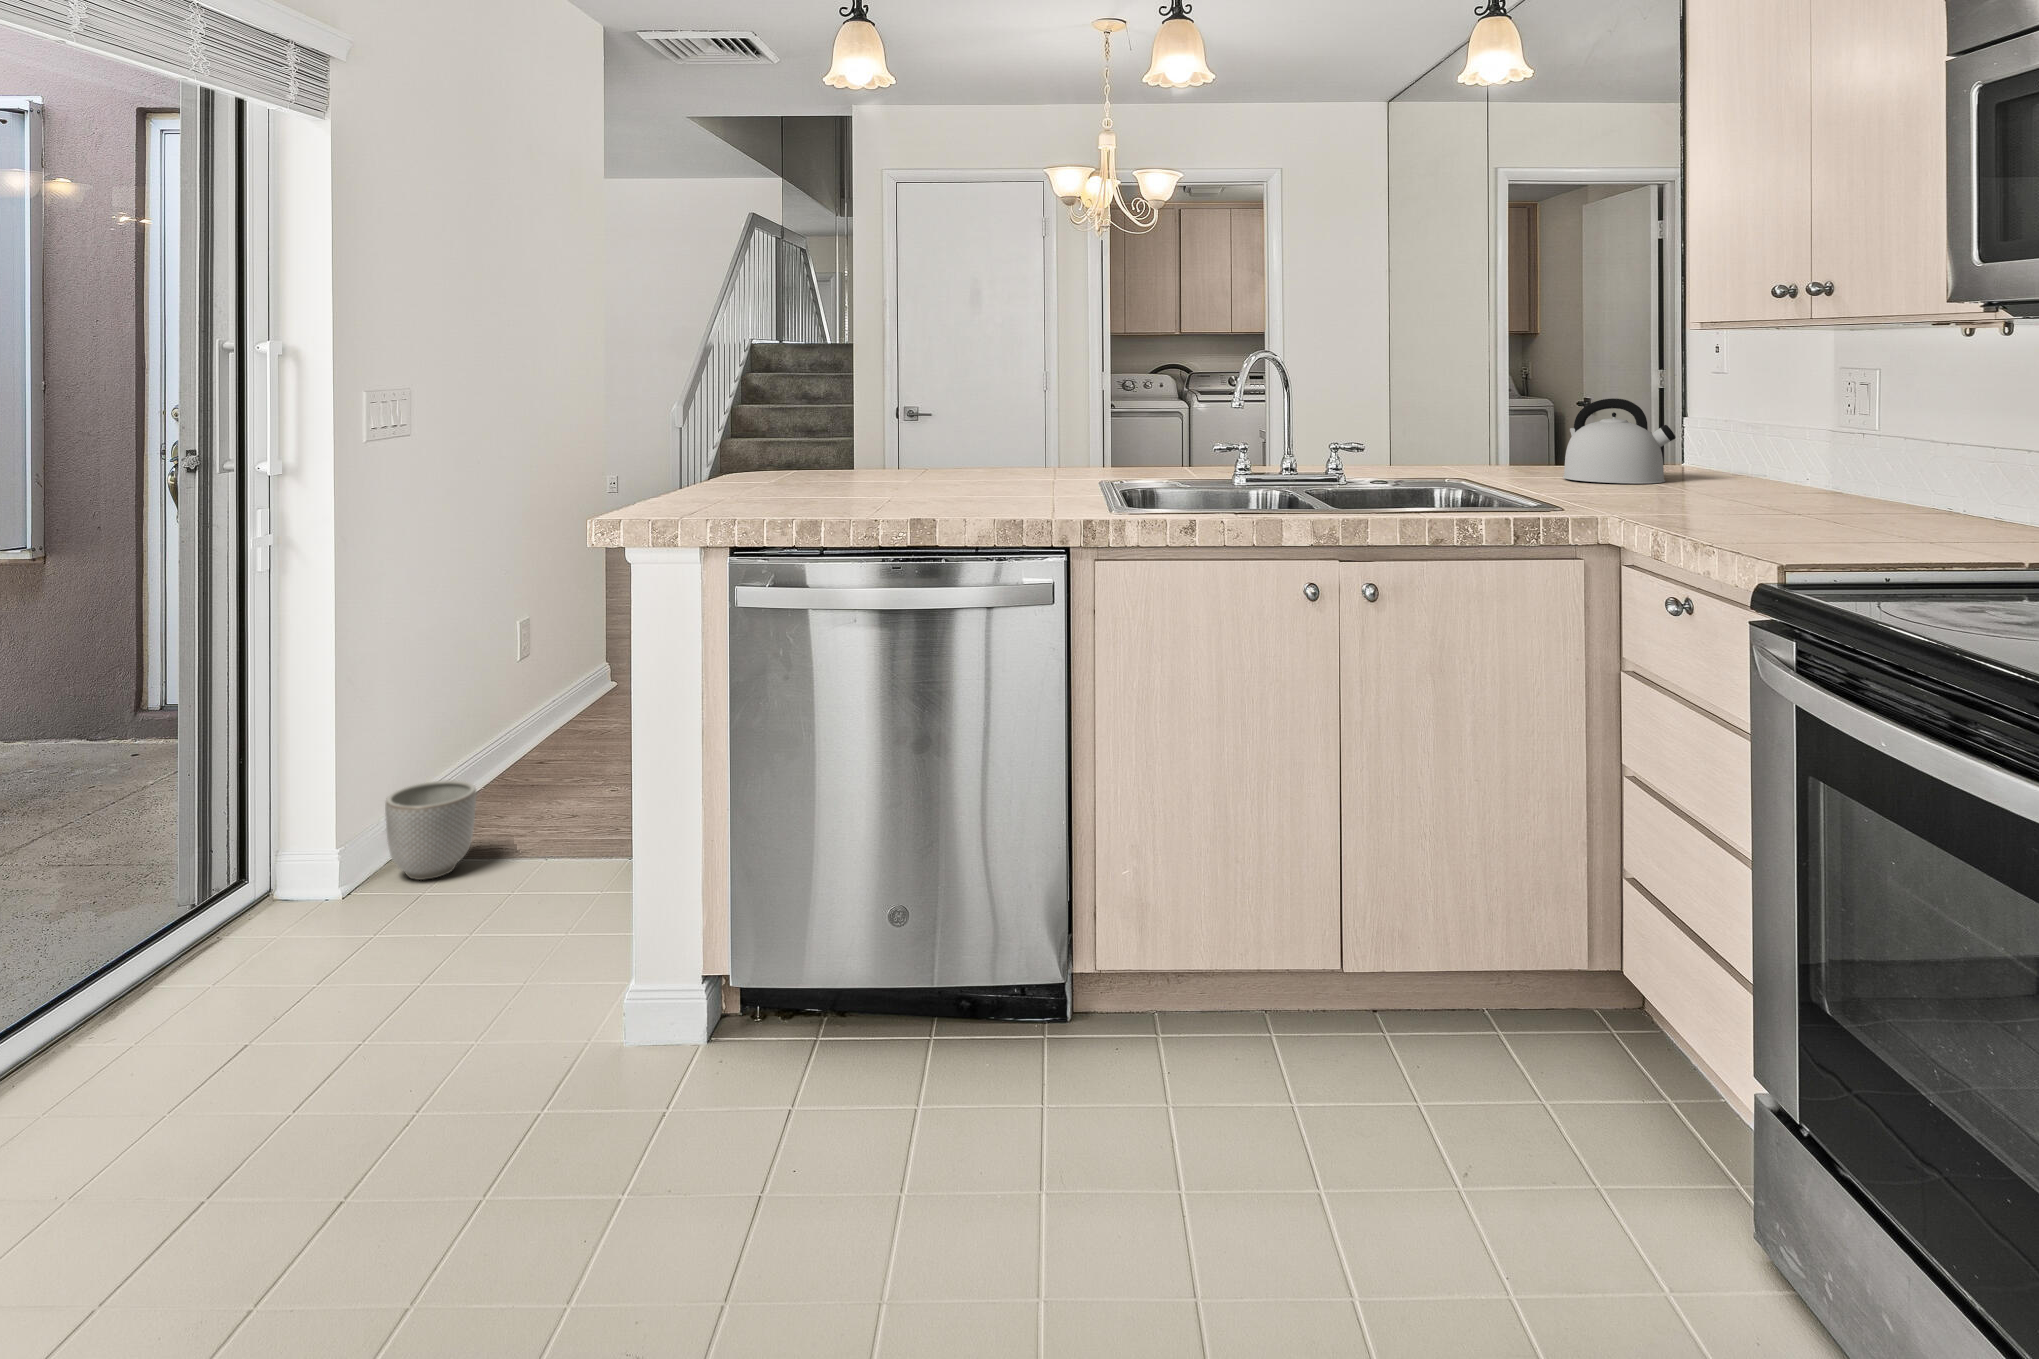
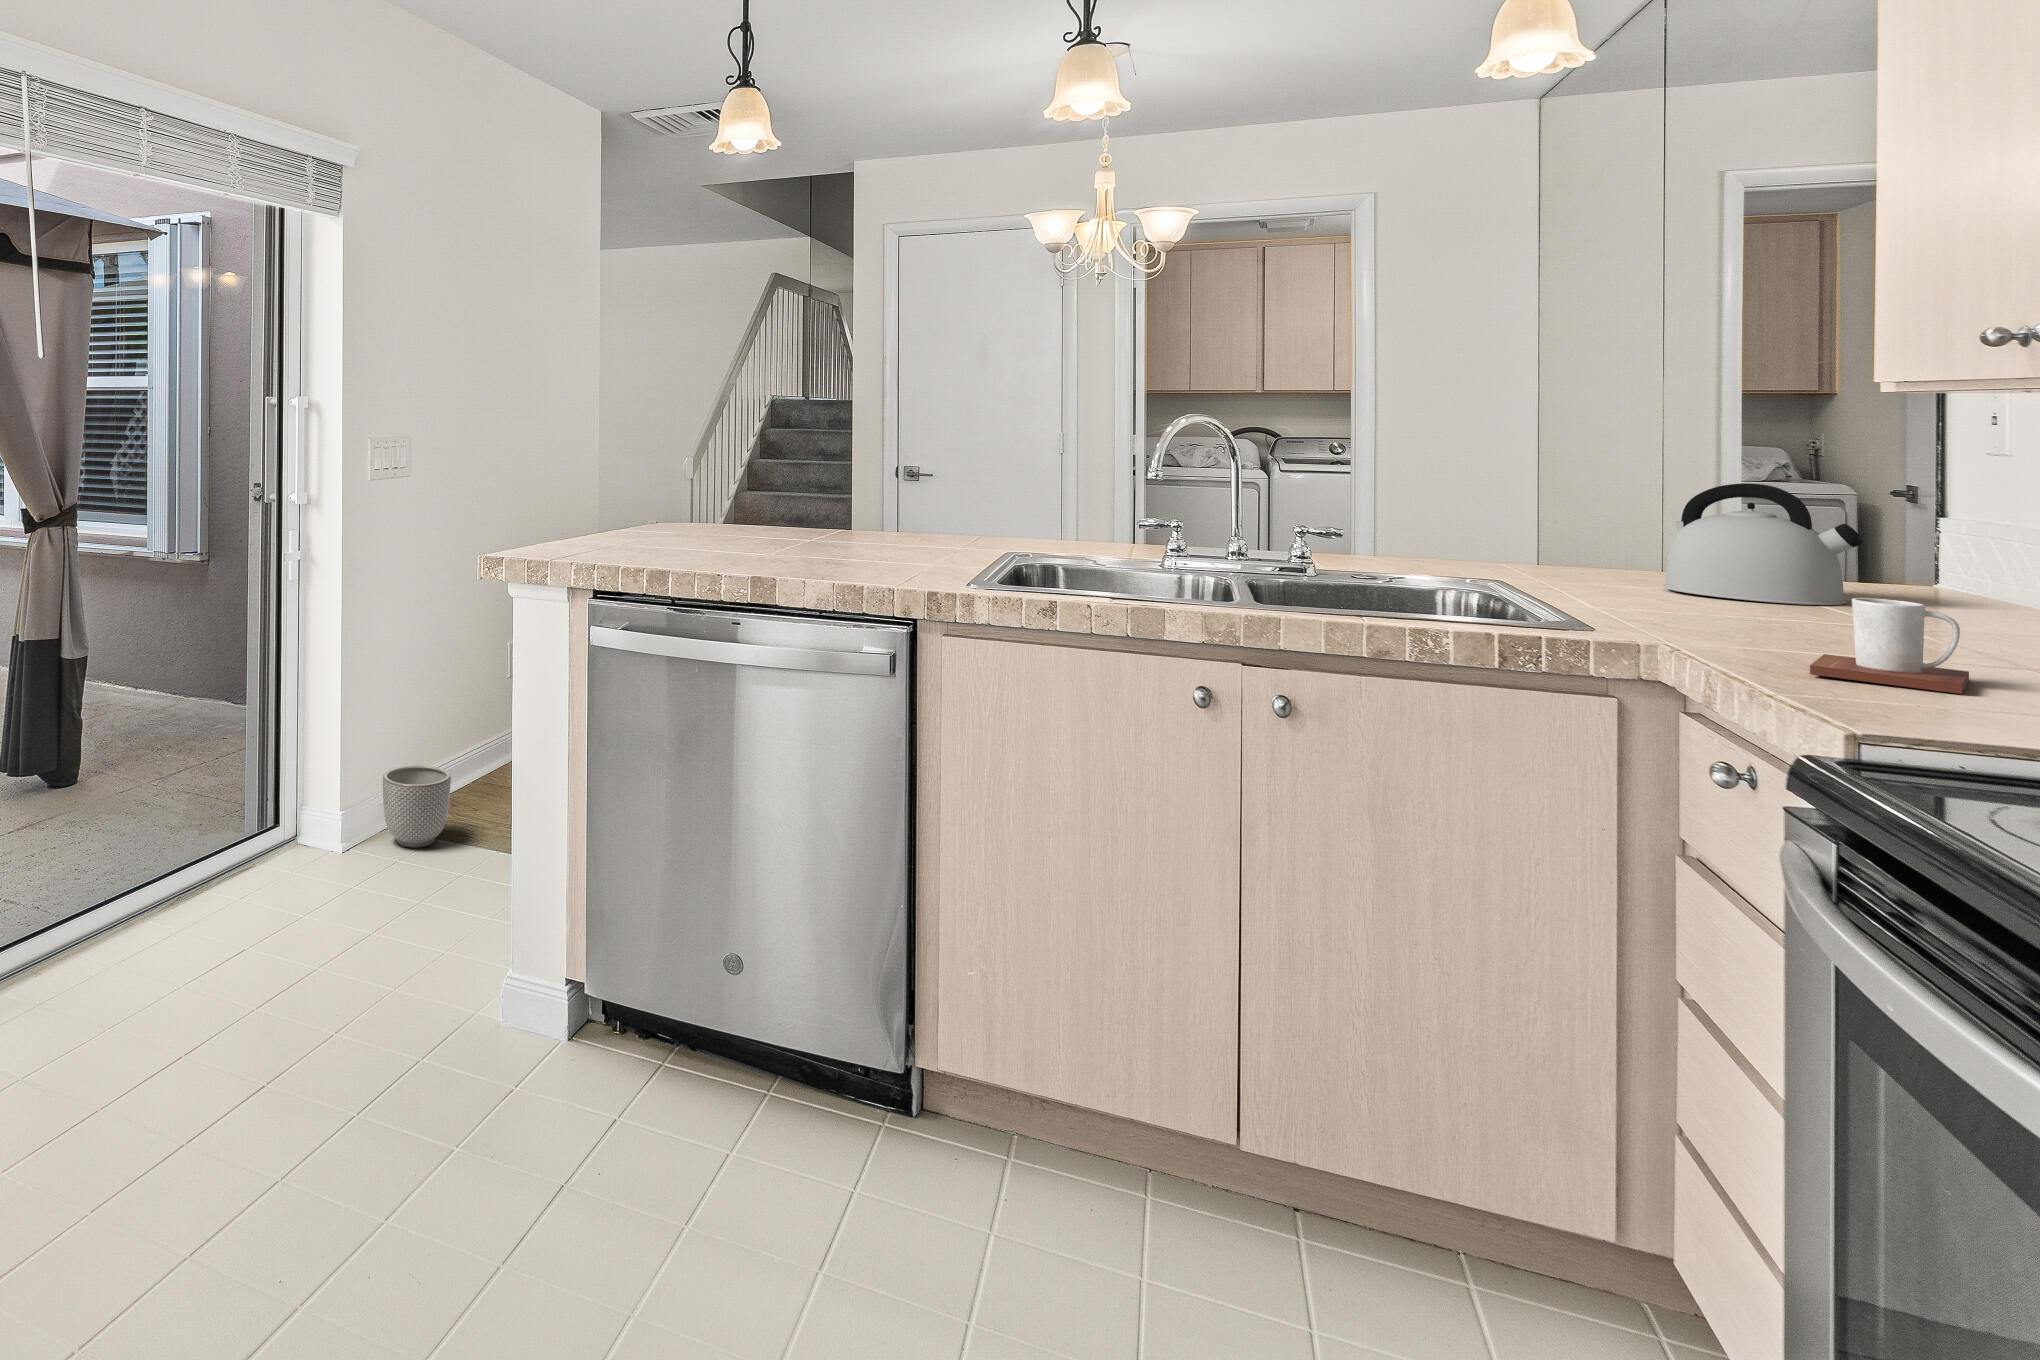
mug: none [1711,472,1795,532] -> present [1810,598,1969,694]

